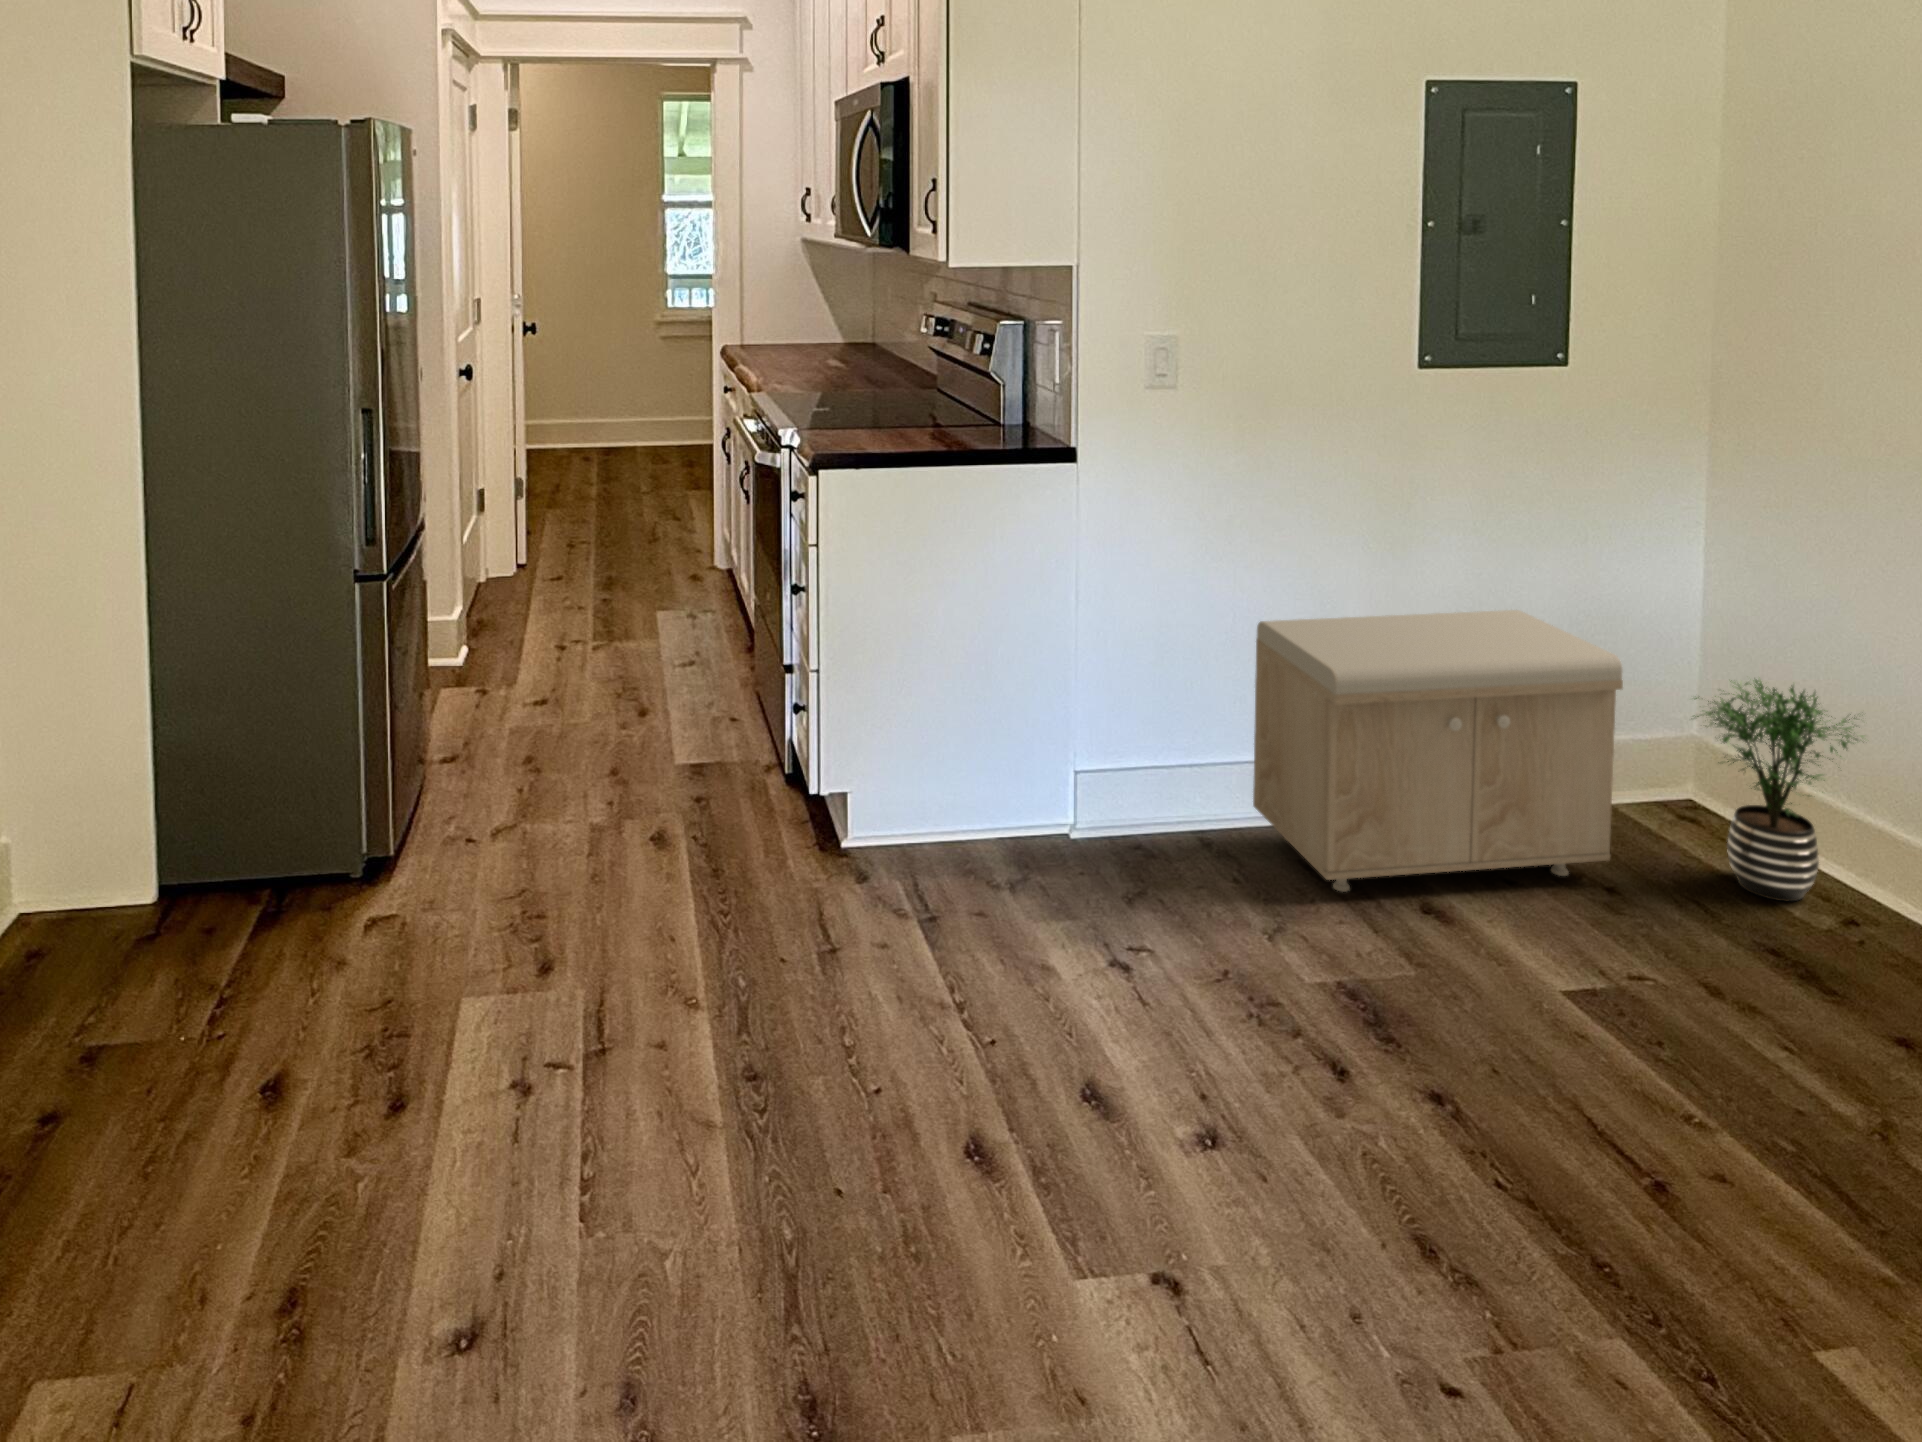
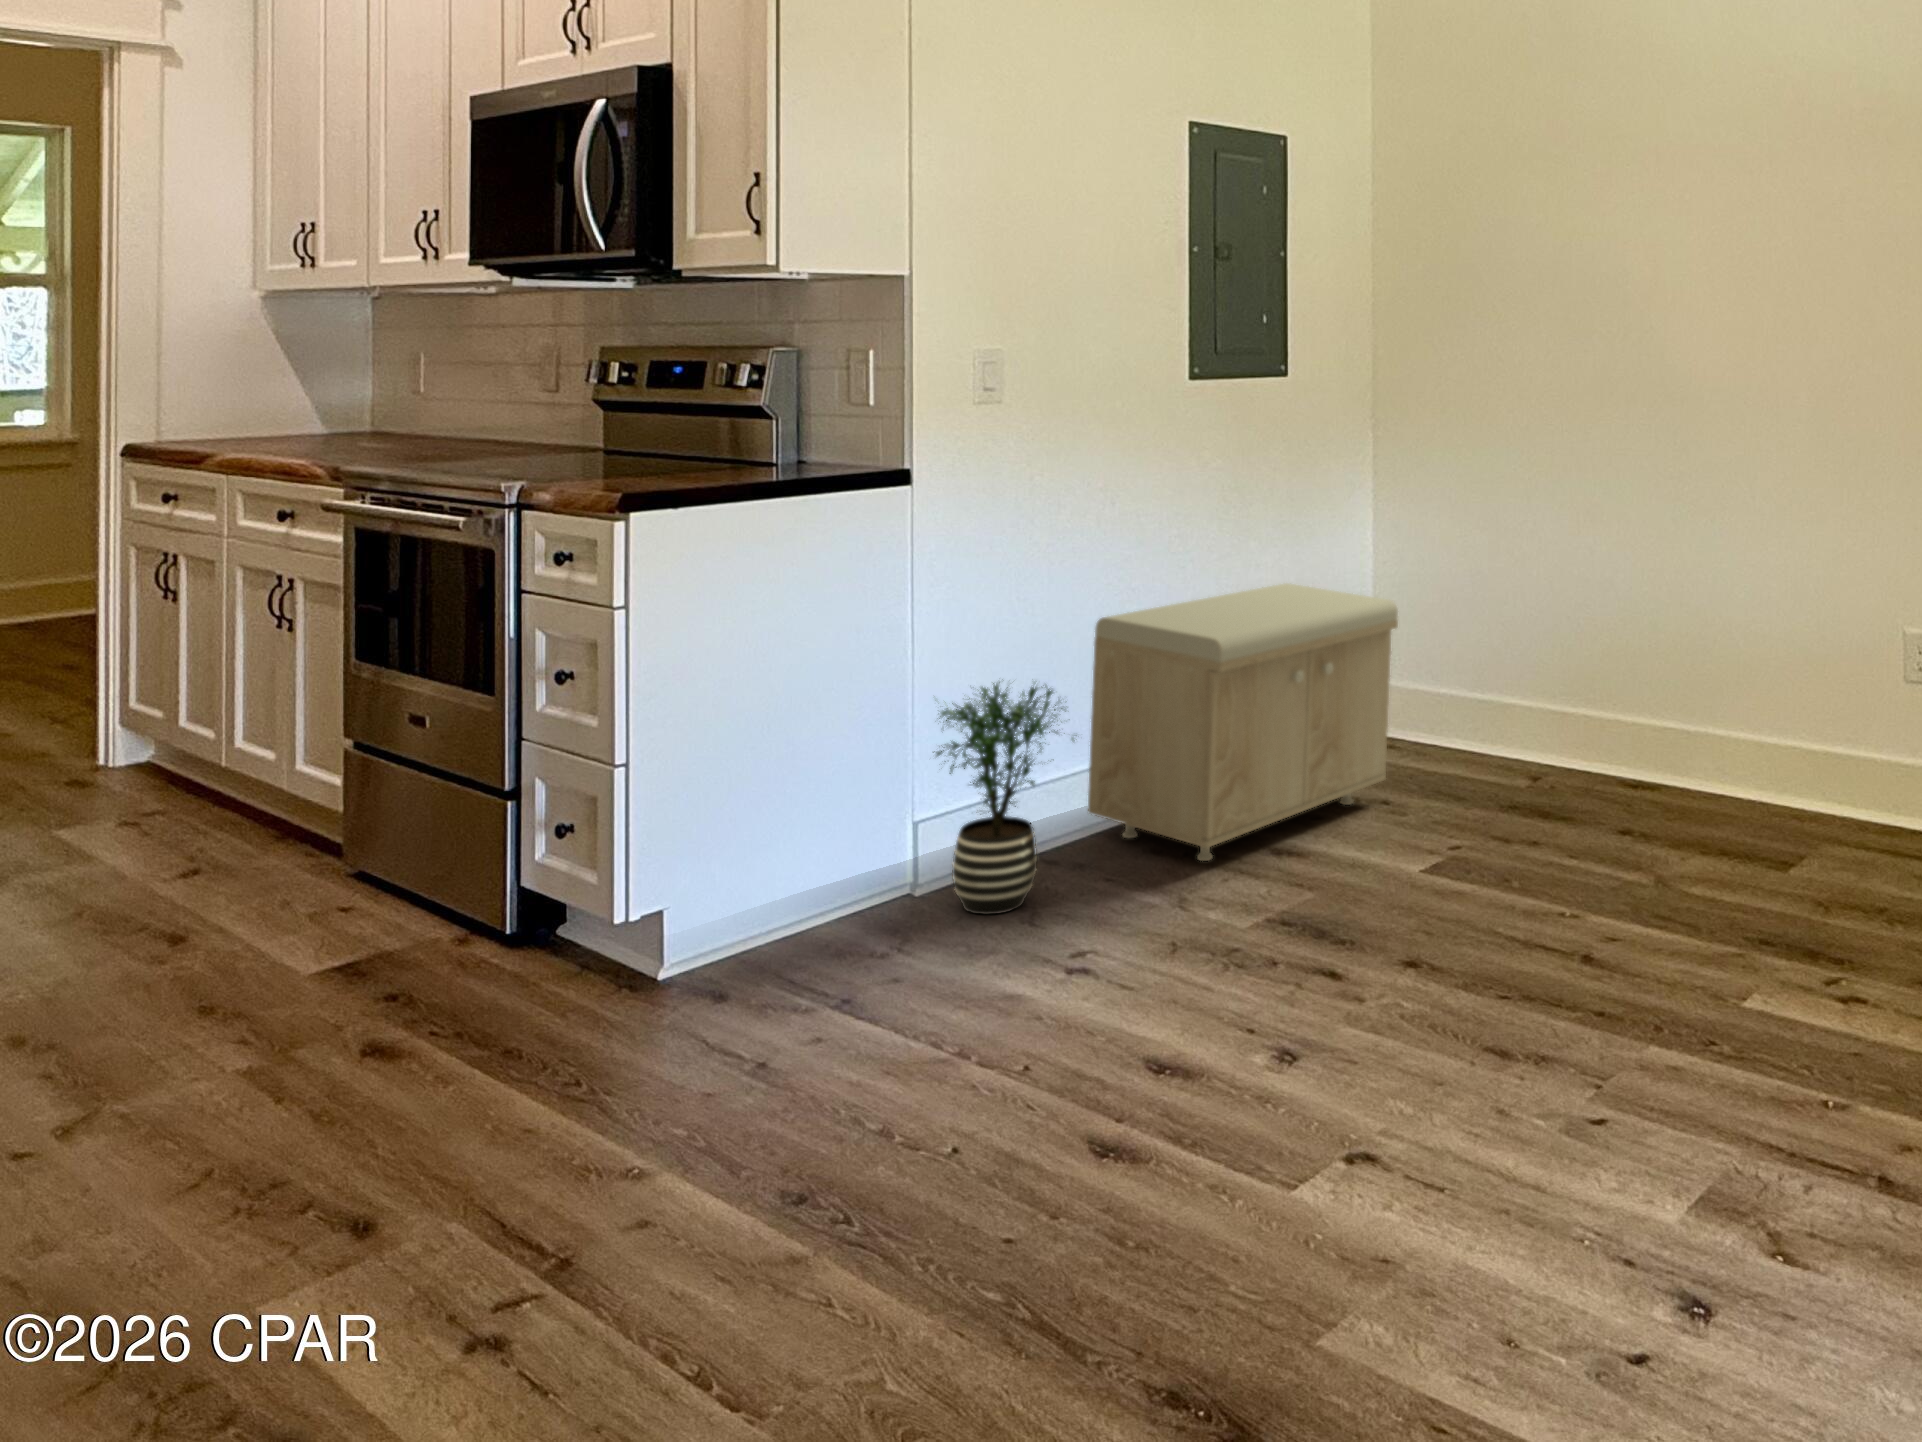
potted plant: present [1694,679,1864,901] -> present [933,682,1077,915]

